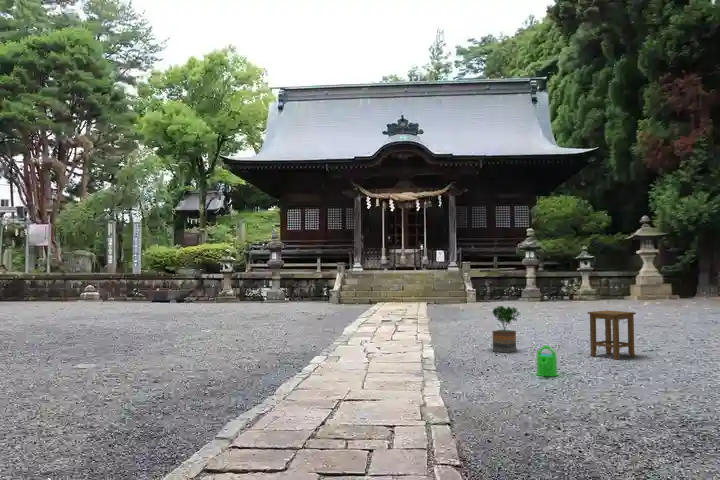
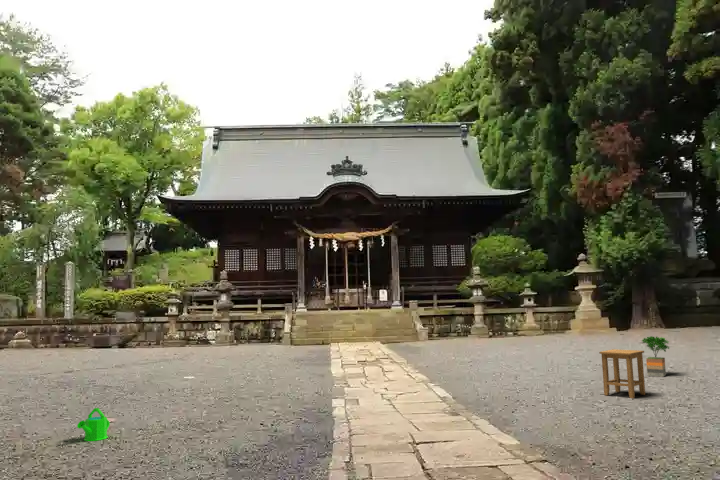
potted tree: present [492,306,519,353] -> present [642,336,669,377]
watering can: present [536,346,557,376] -> present [77,408,110,441]

